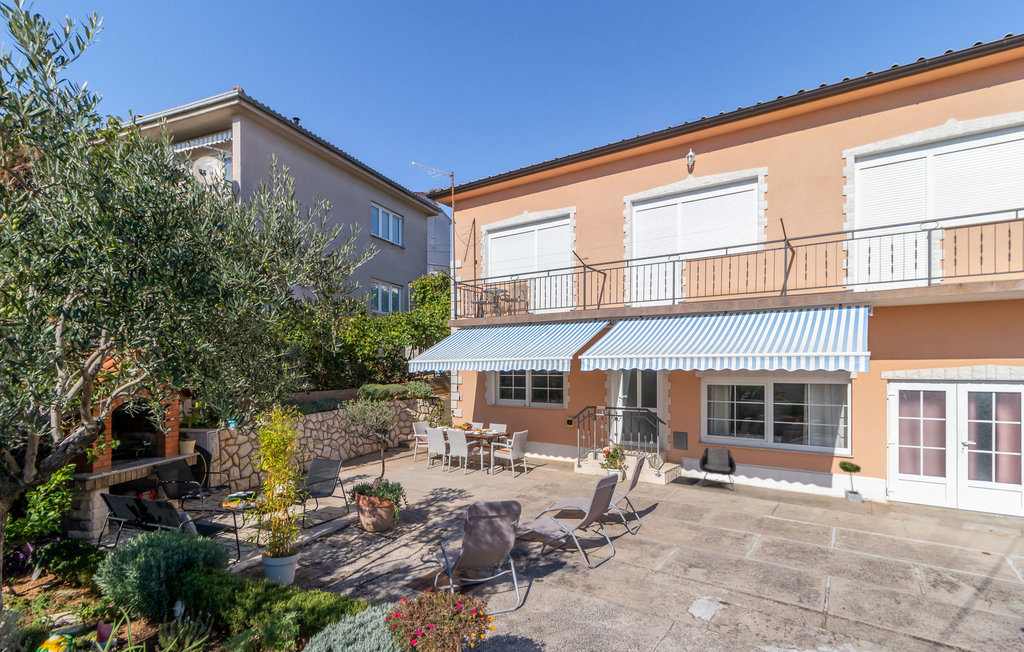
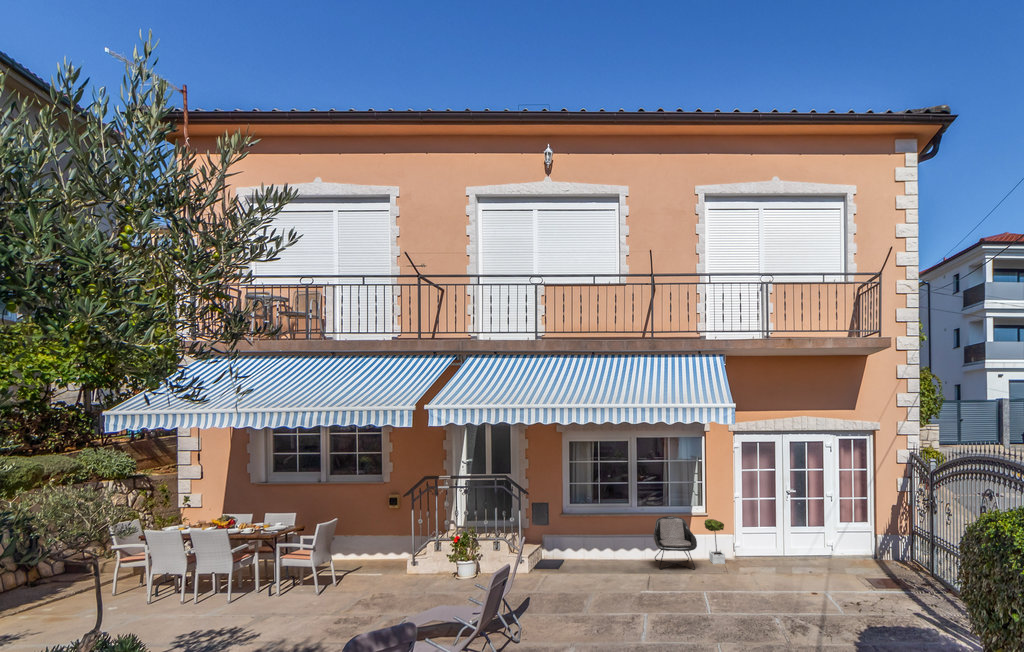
lounge chair: present [699,448,736,489] -> present [653,516,697,570]

